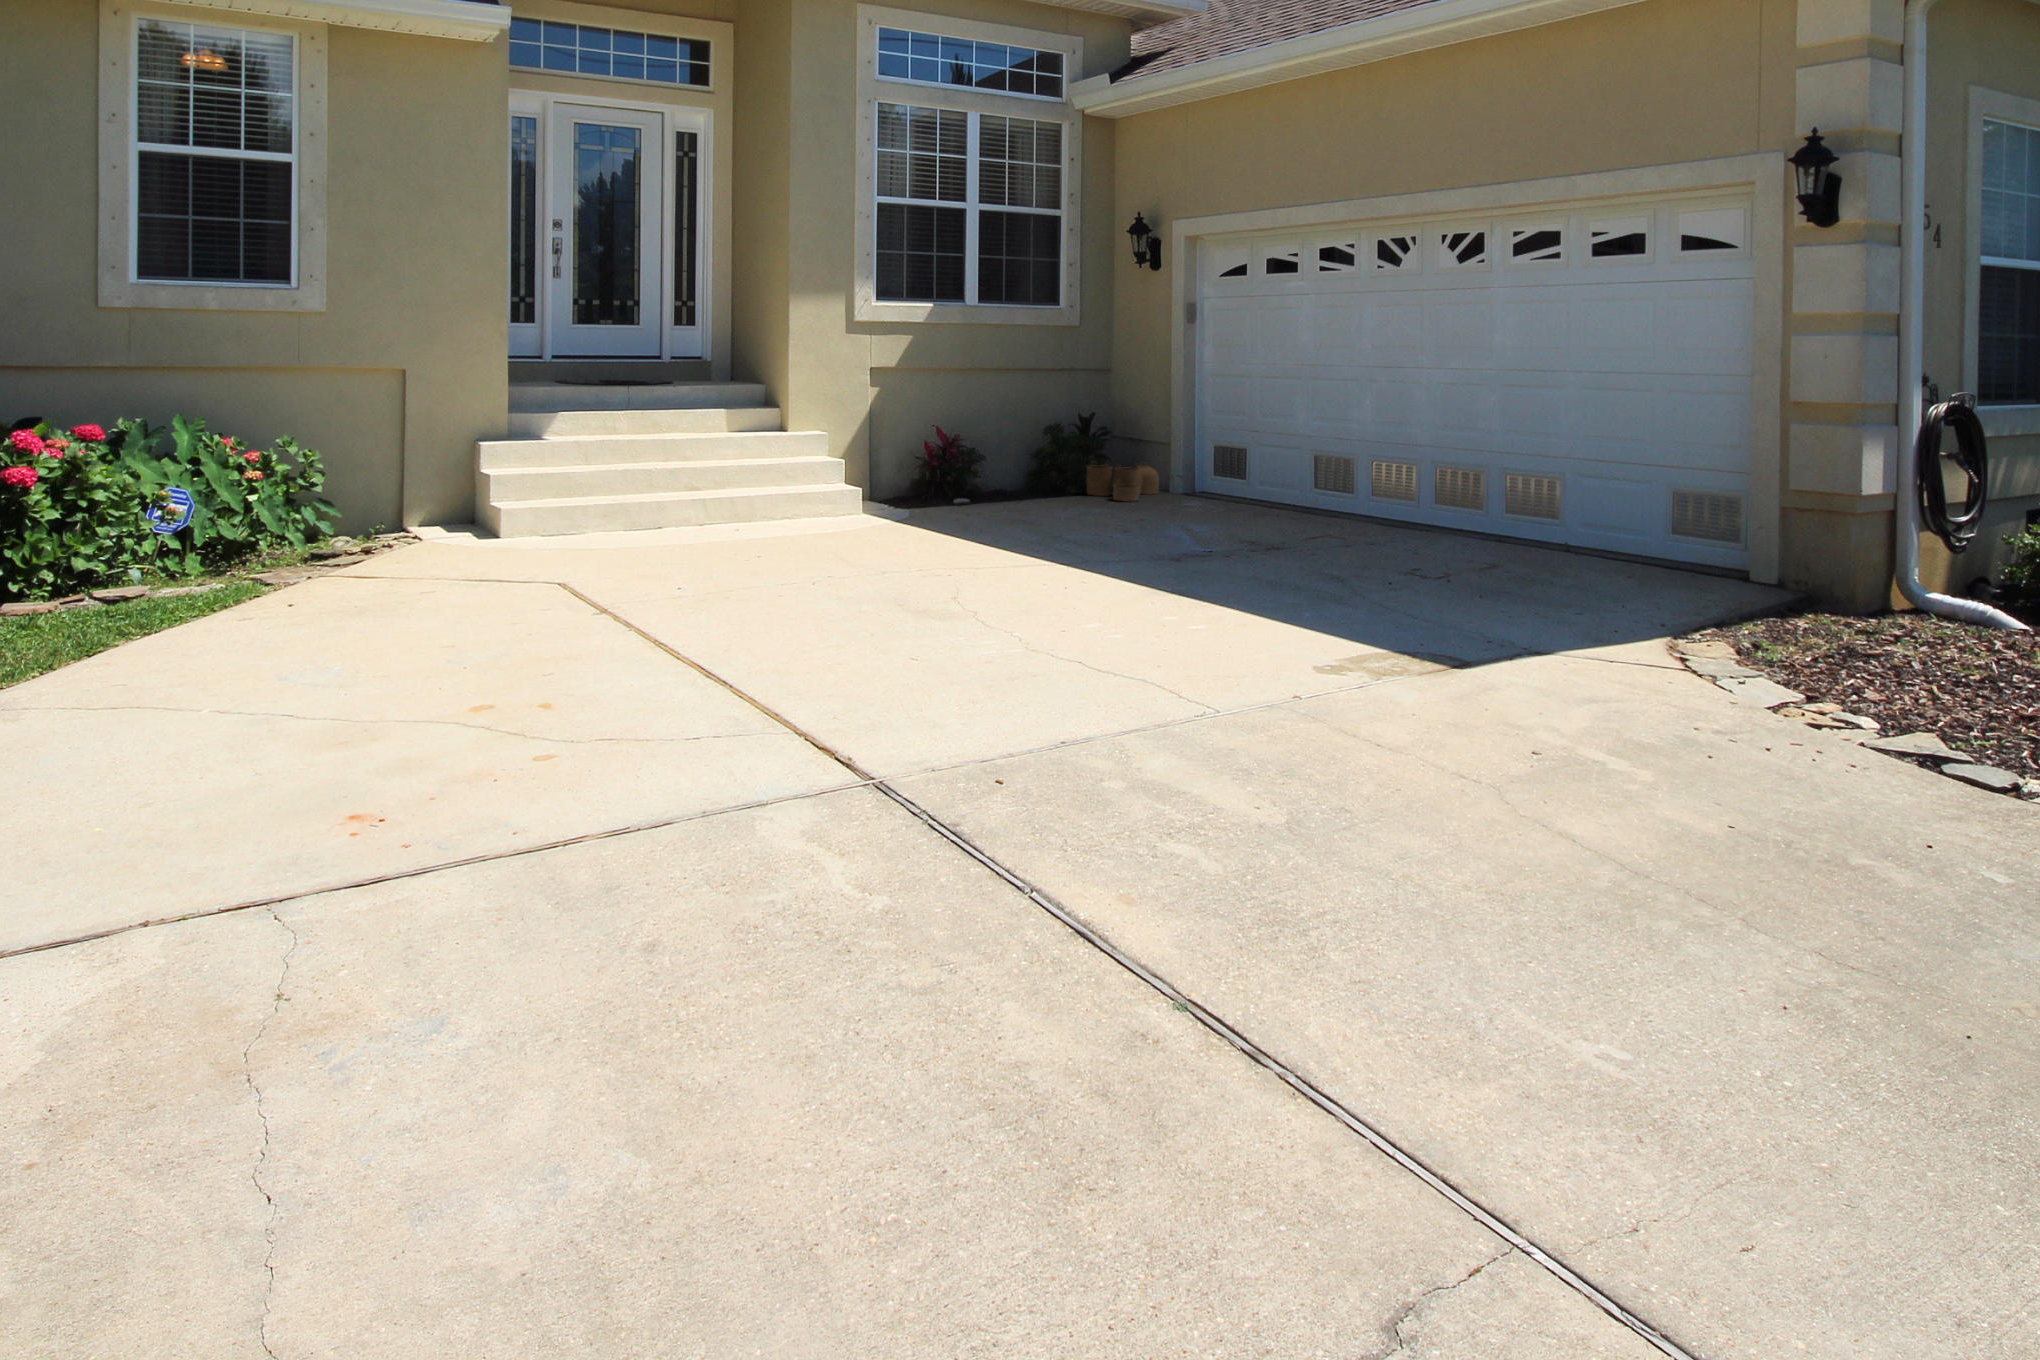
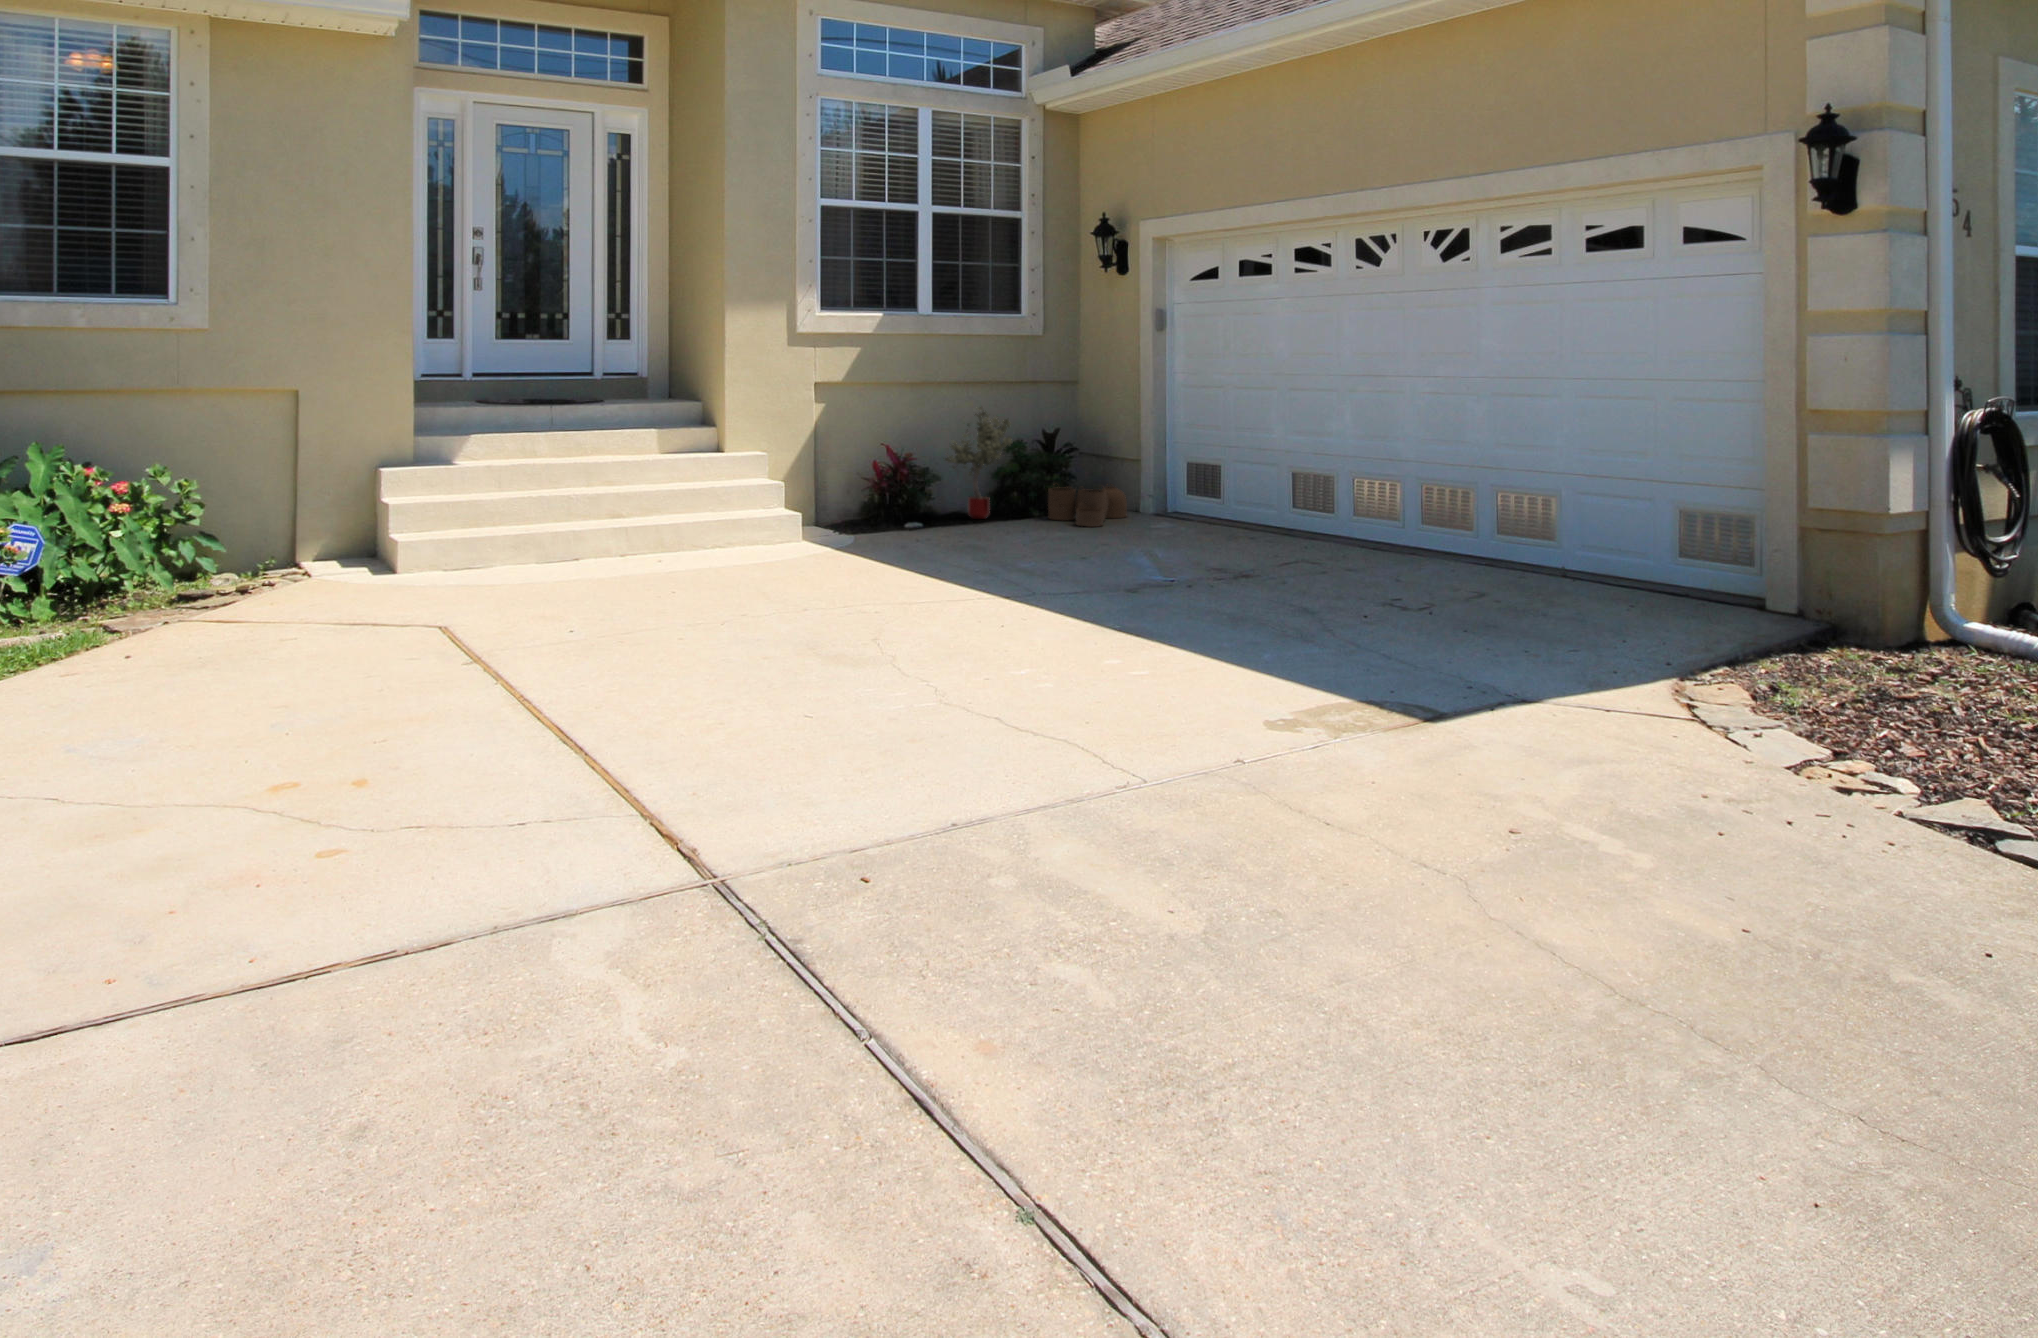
potted tree: none [989,389,1054,494] -> present [945,407,1012,519]

